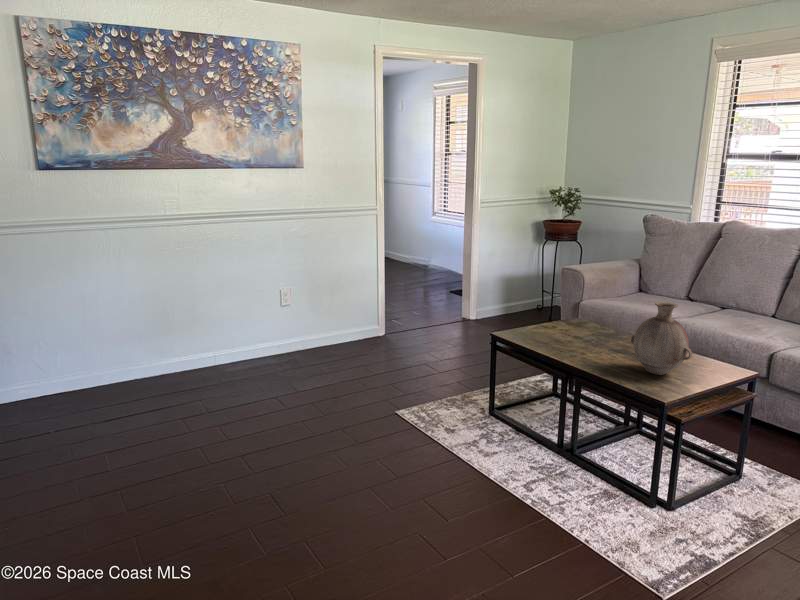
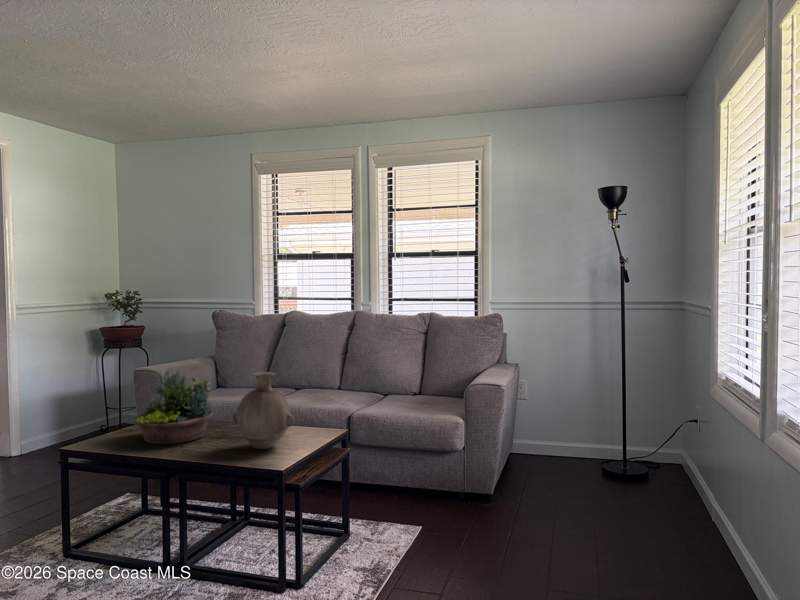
succulent planter: none [547,280,619,350] -> present [134,370,213,444]

